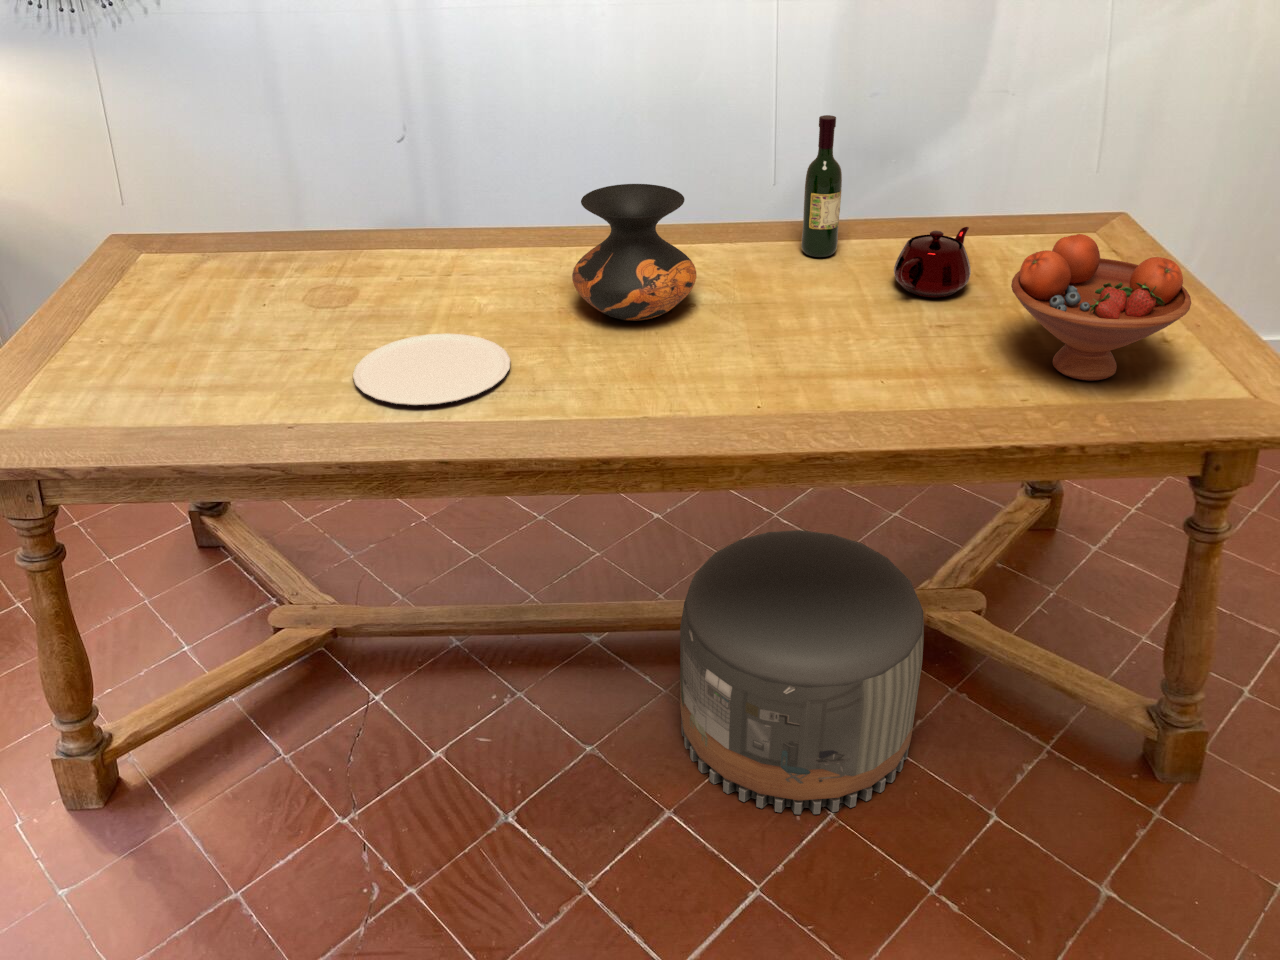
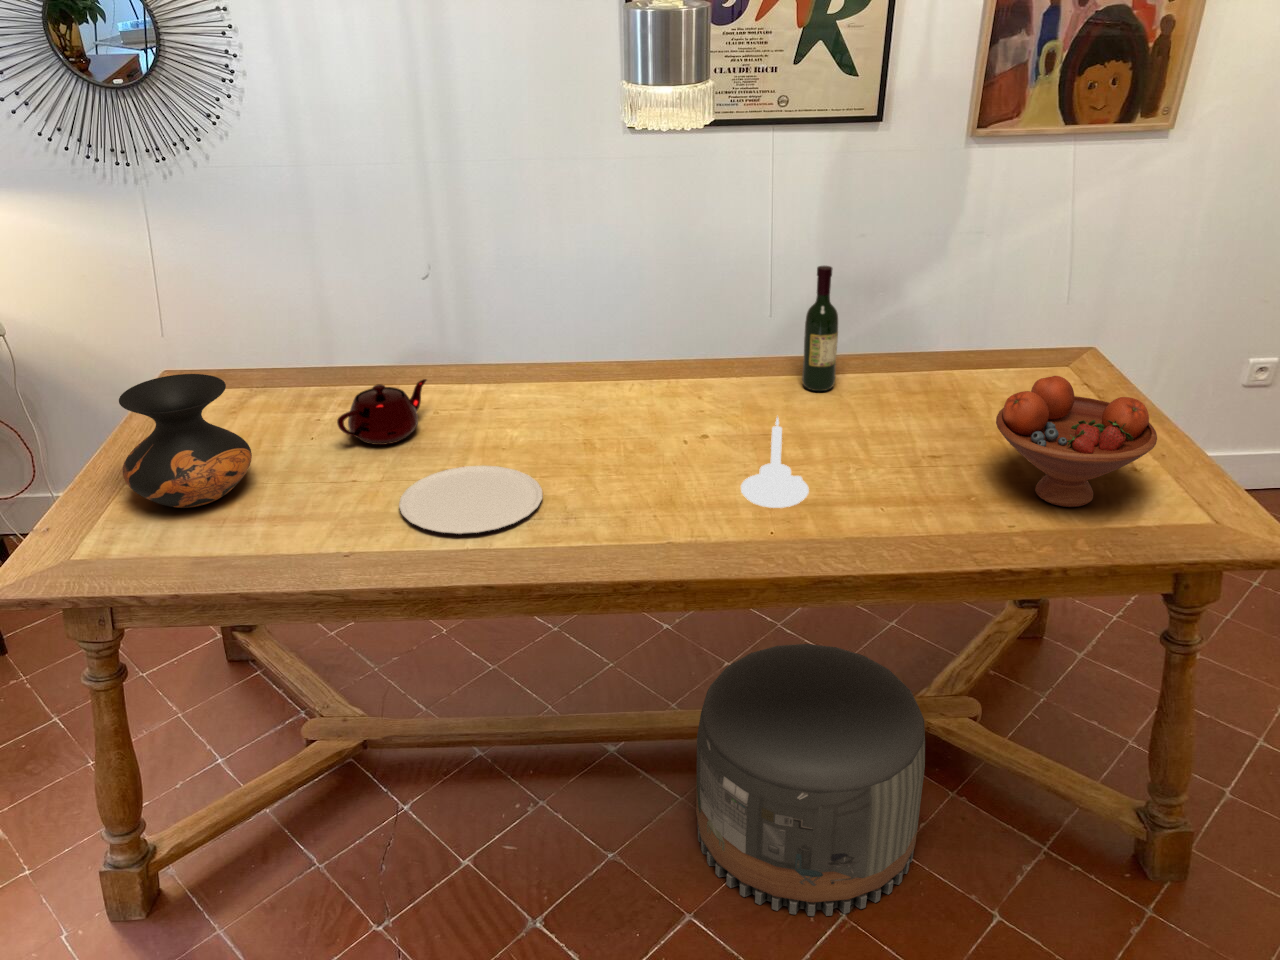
vase: present [572,184,696,321] -> present [119,374,252,508]
teapot: present [894,227,971,297] -> present [337,379,427,445]
candle holder: none [728,276,802,380] -> present [741,417,809,508]

